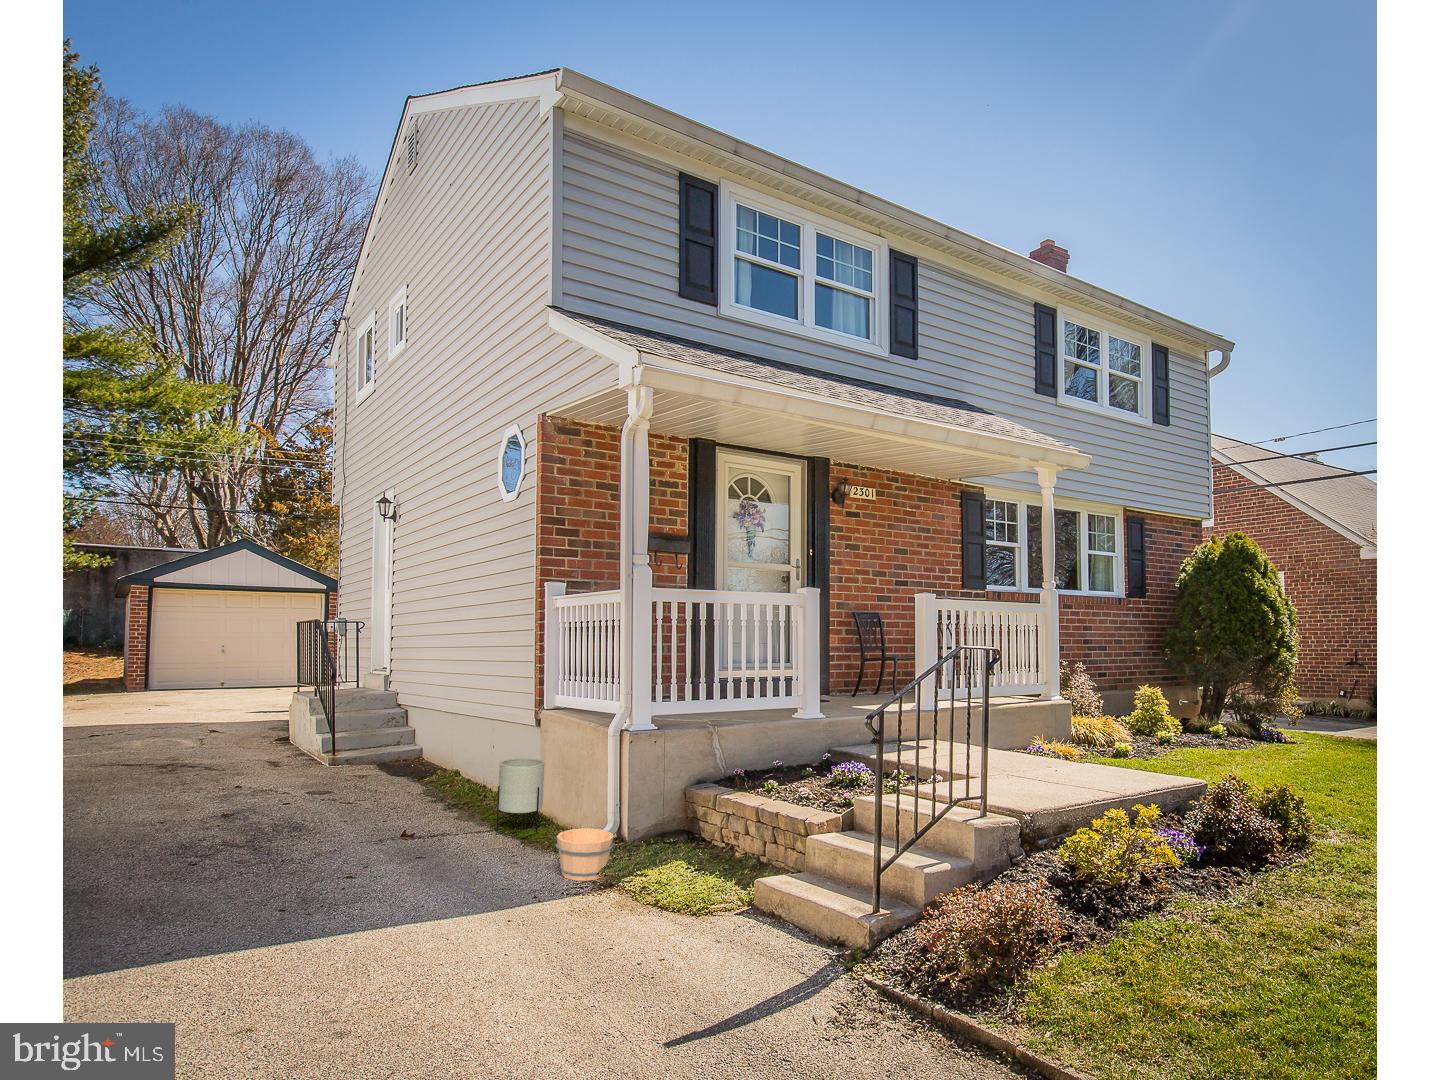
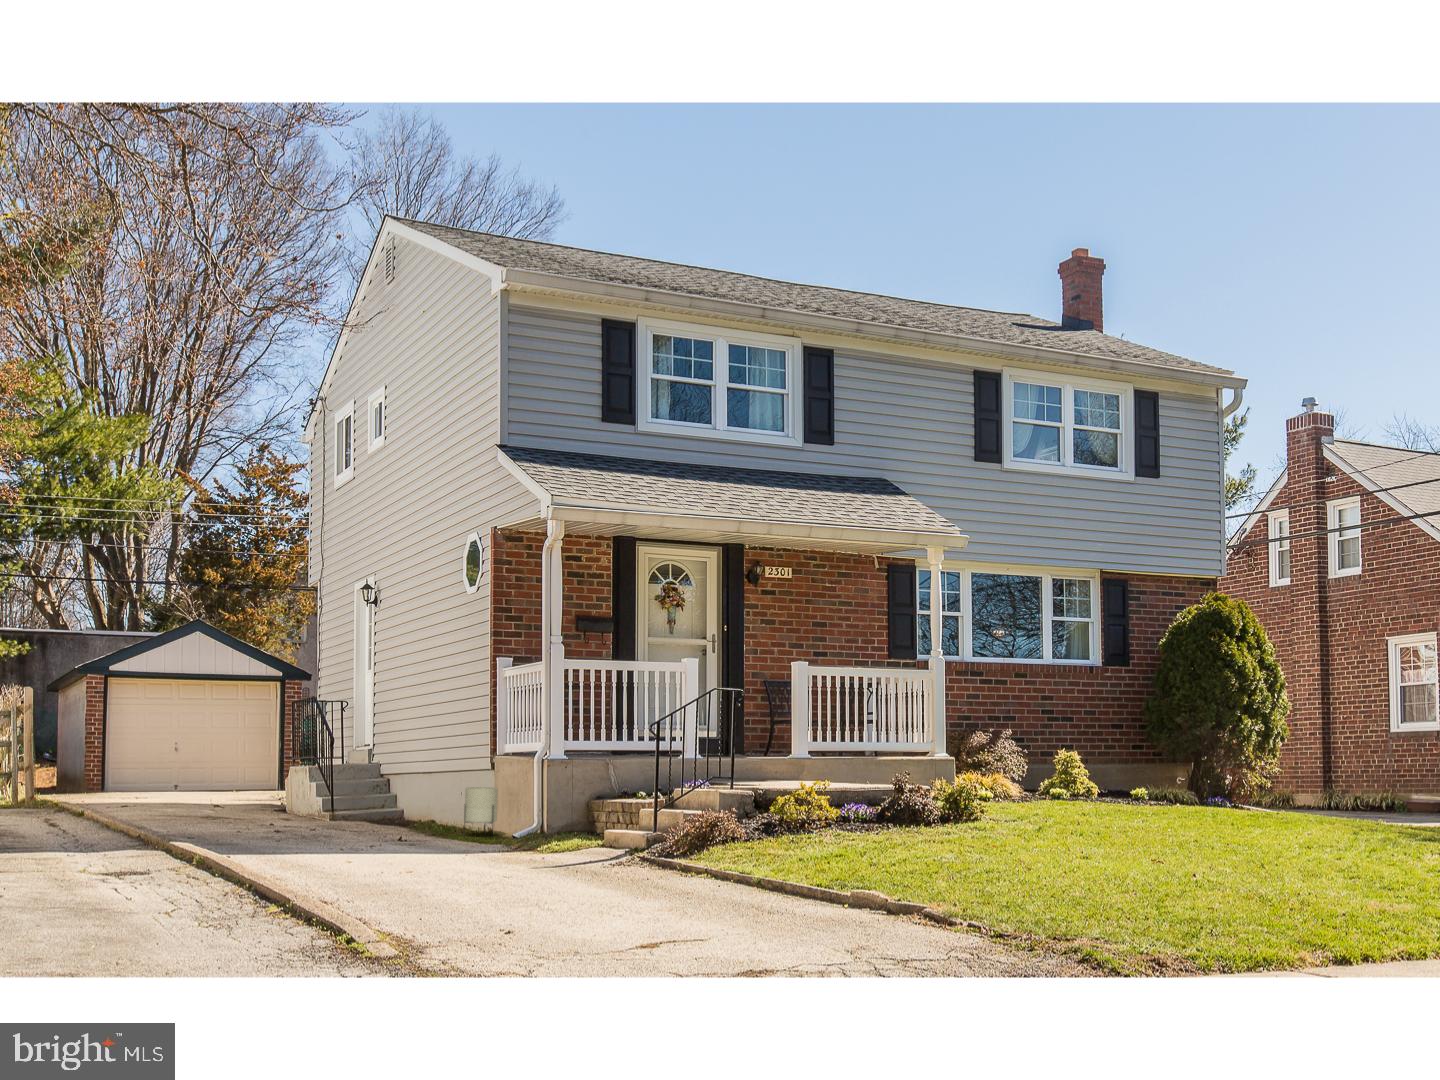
bucket: present [556,828,614,881] -> none [498,820,537,848]

